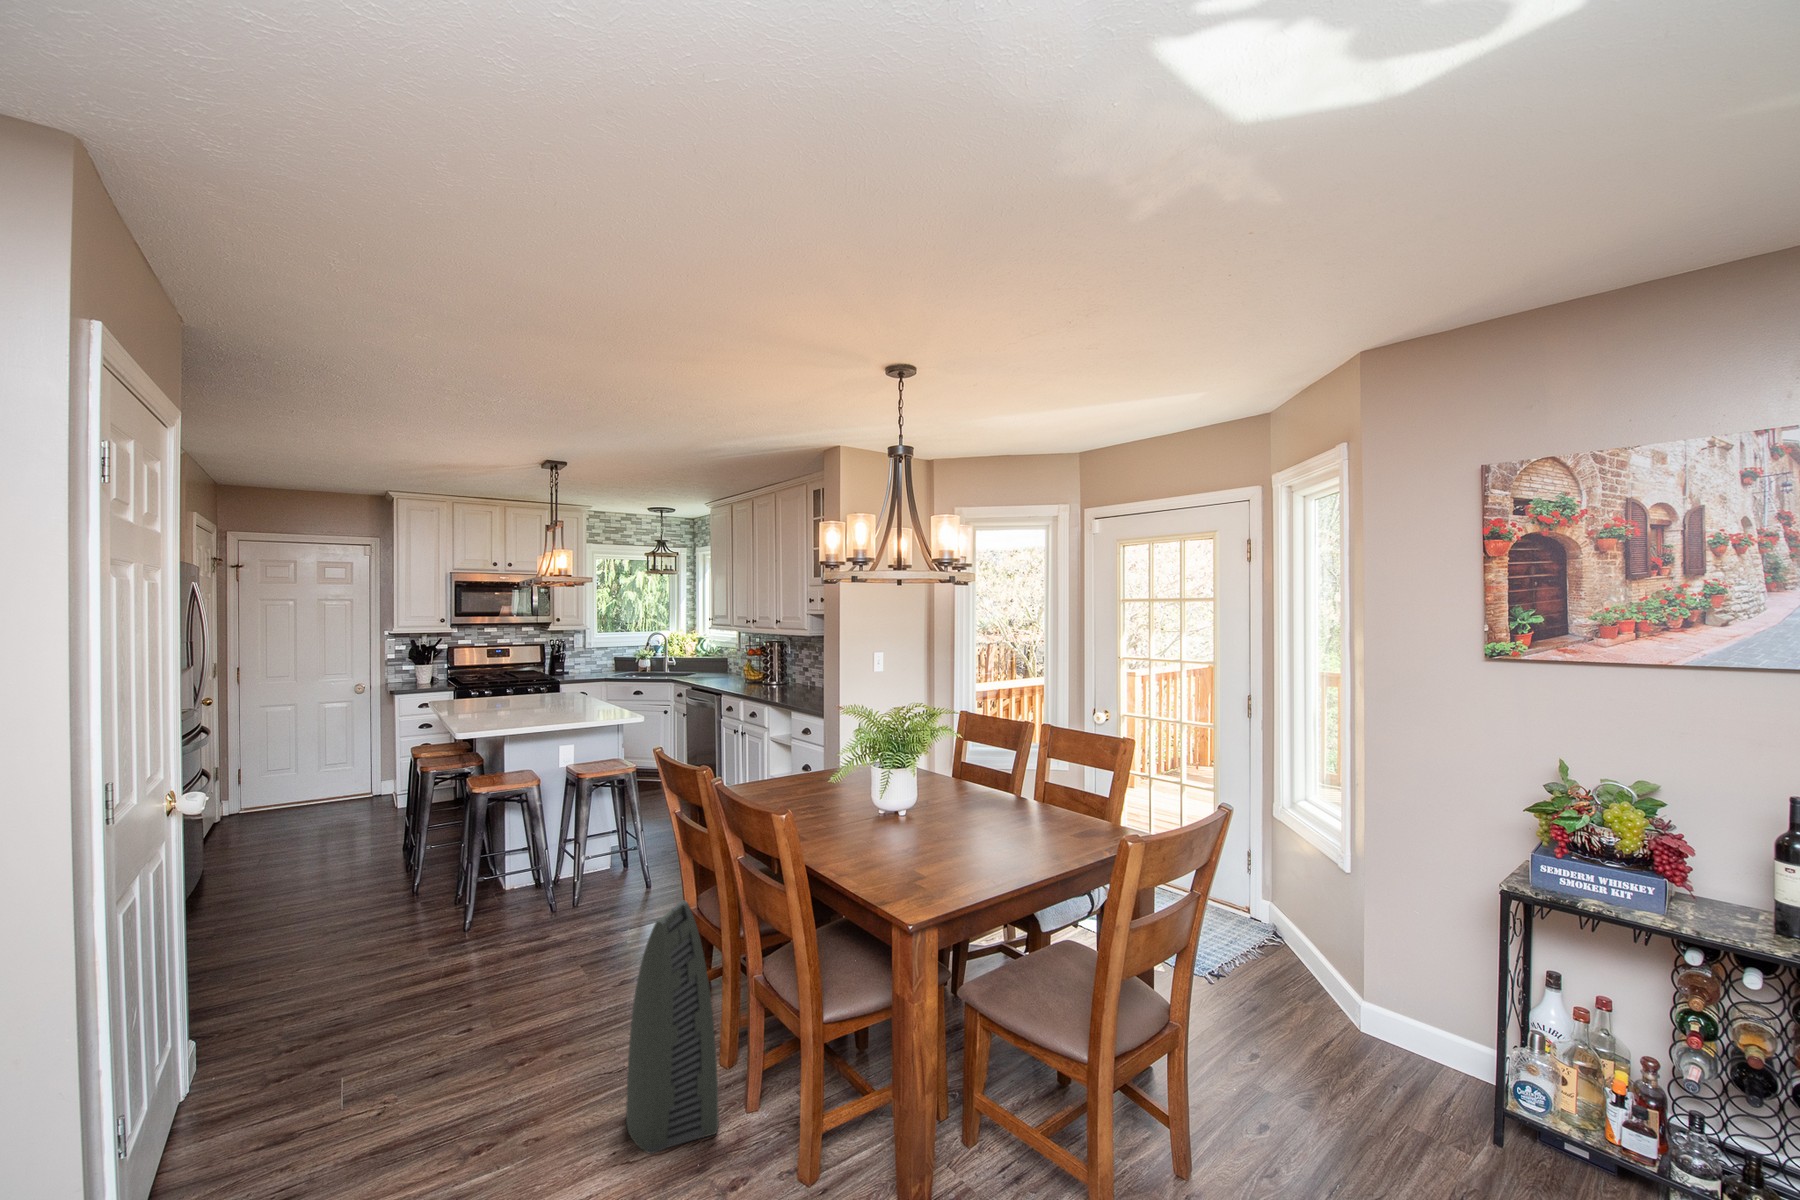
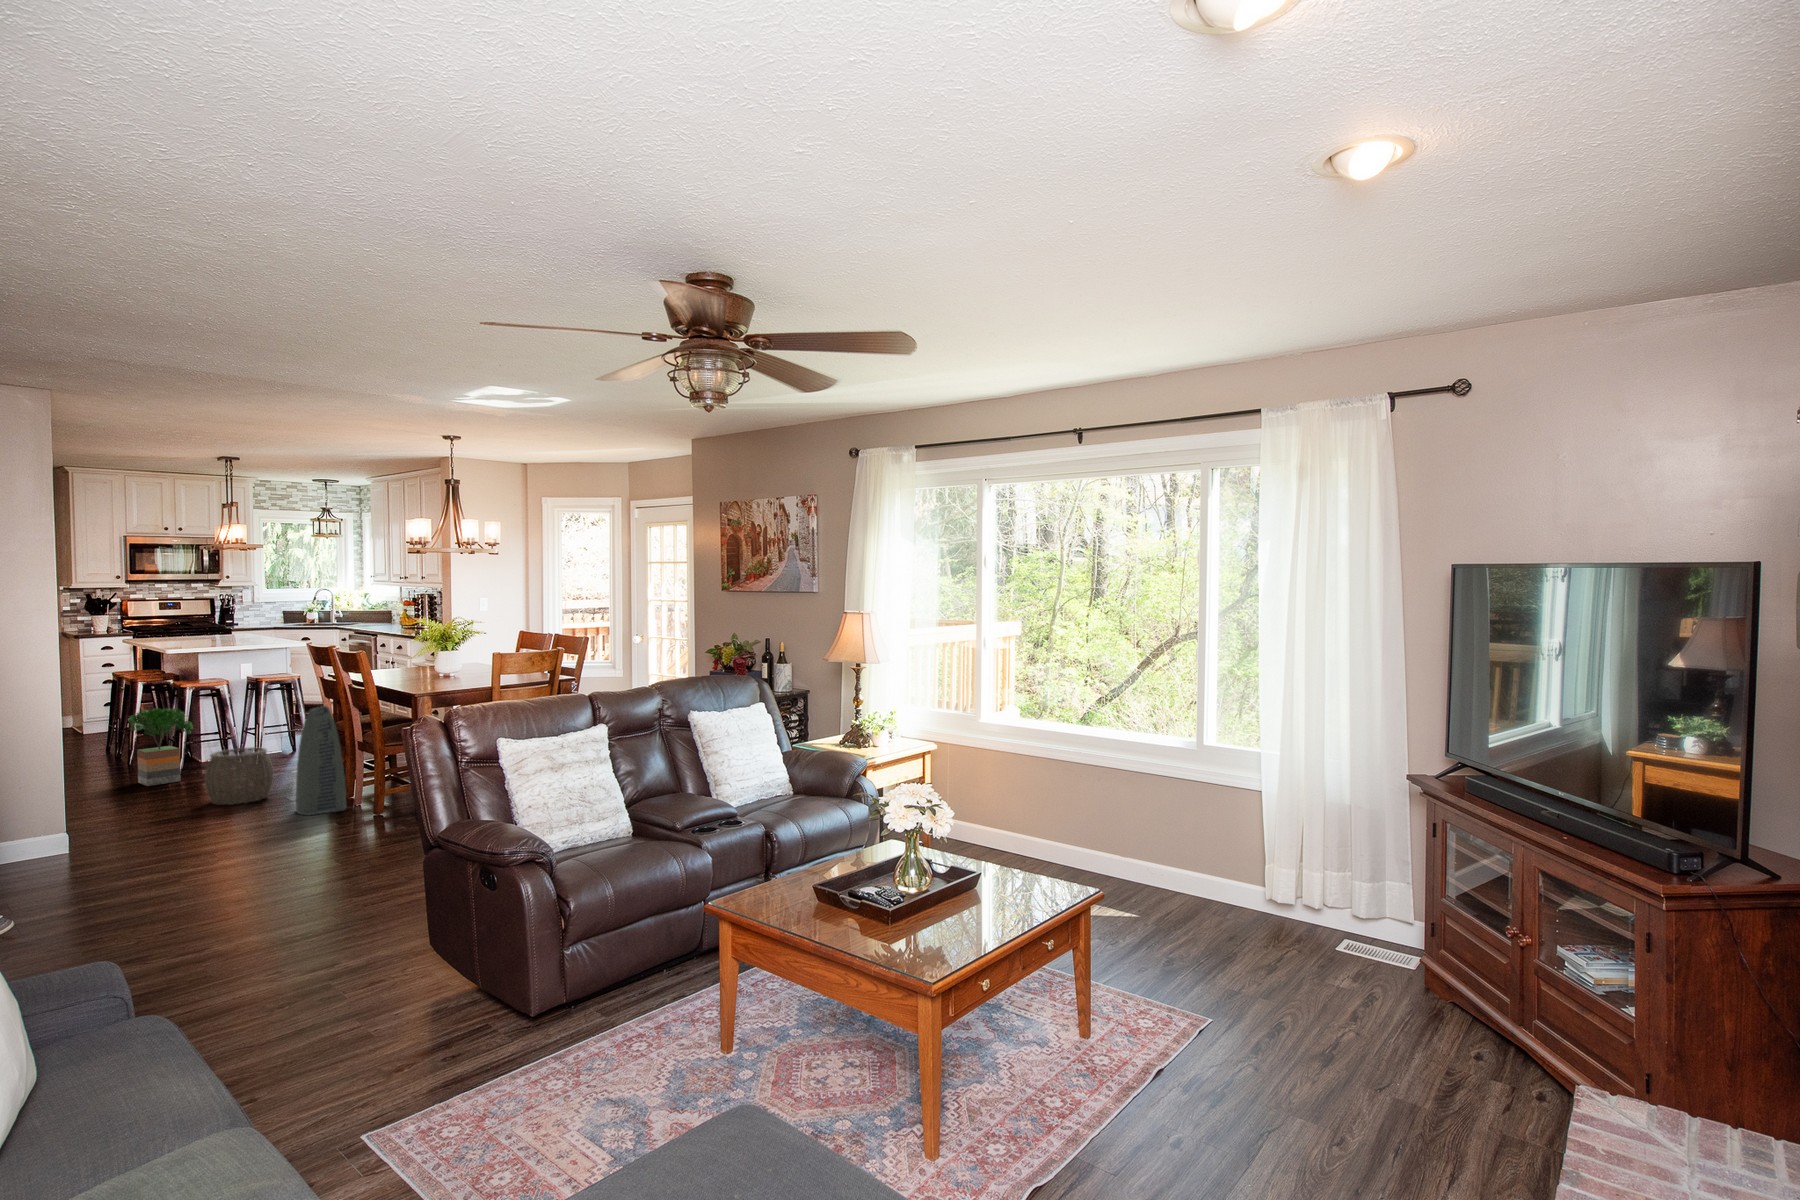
potted tree: none [390,831,485,965] -> present [128,708,193,786]
woven basket: none [475,940,591,1070] -> present [204,747,273,805]

